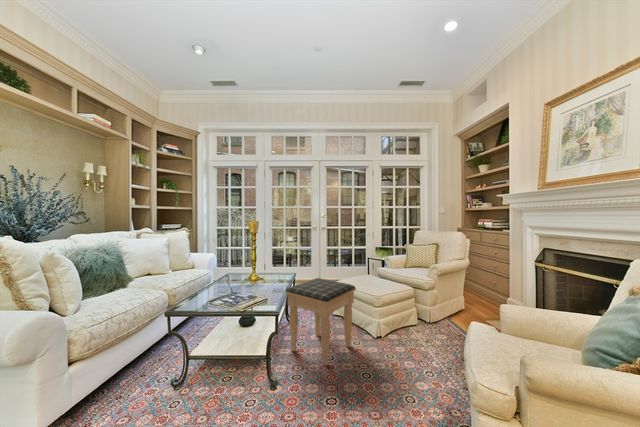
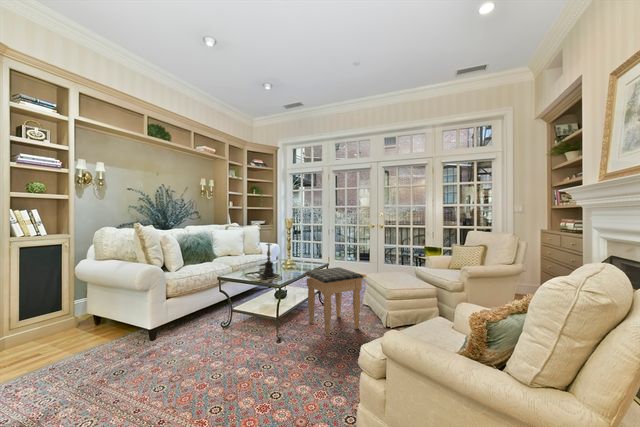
candle holder: none [228,250,254,306] -> present [257,243,279,279]

